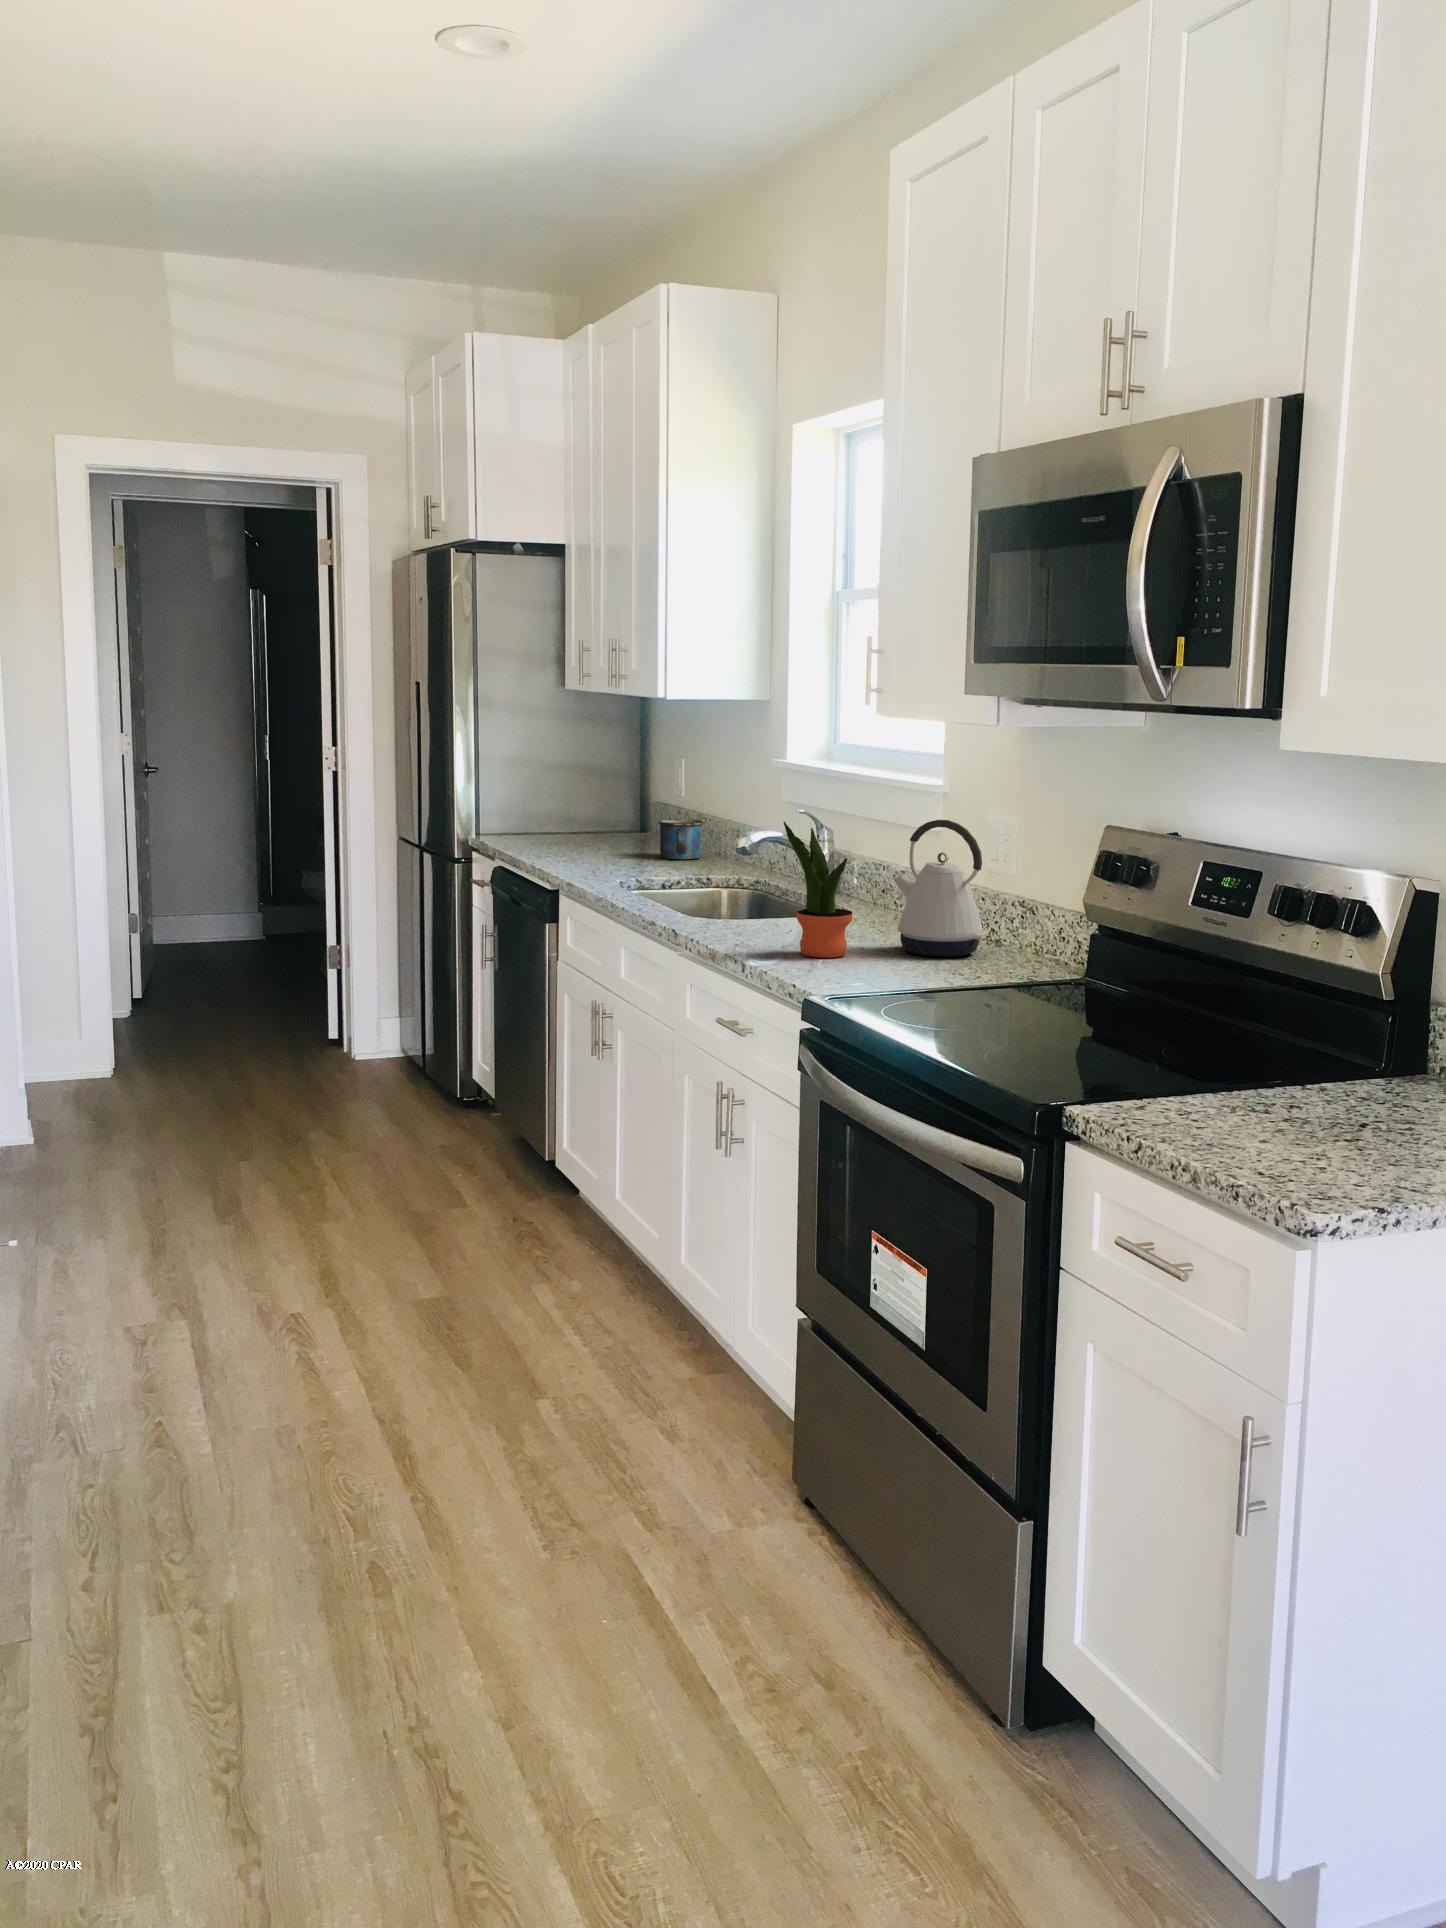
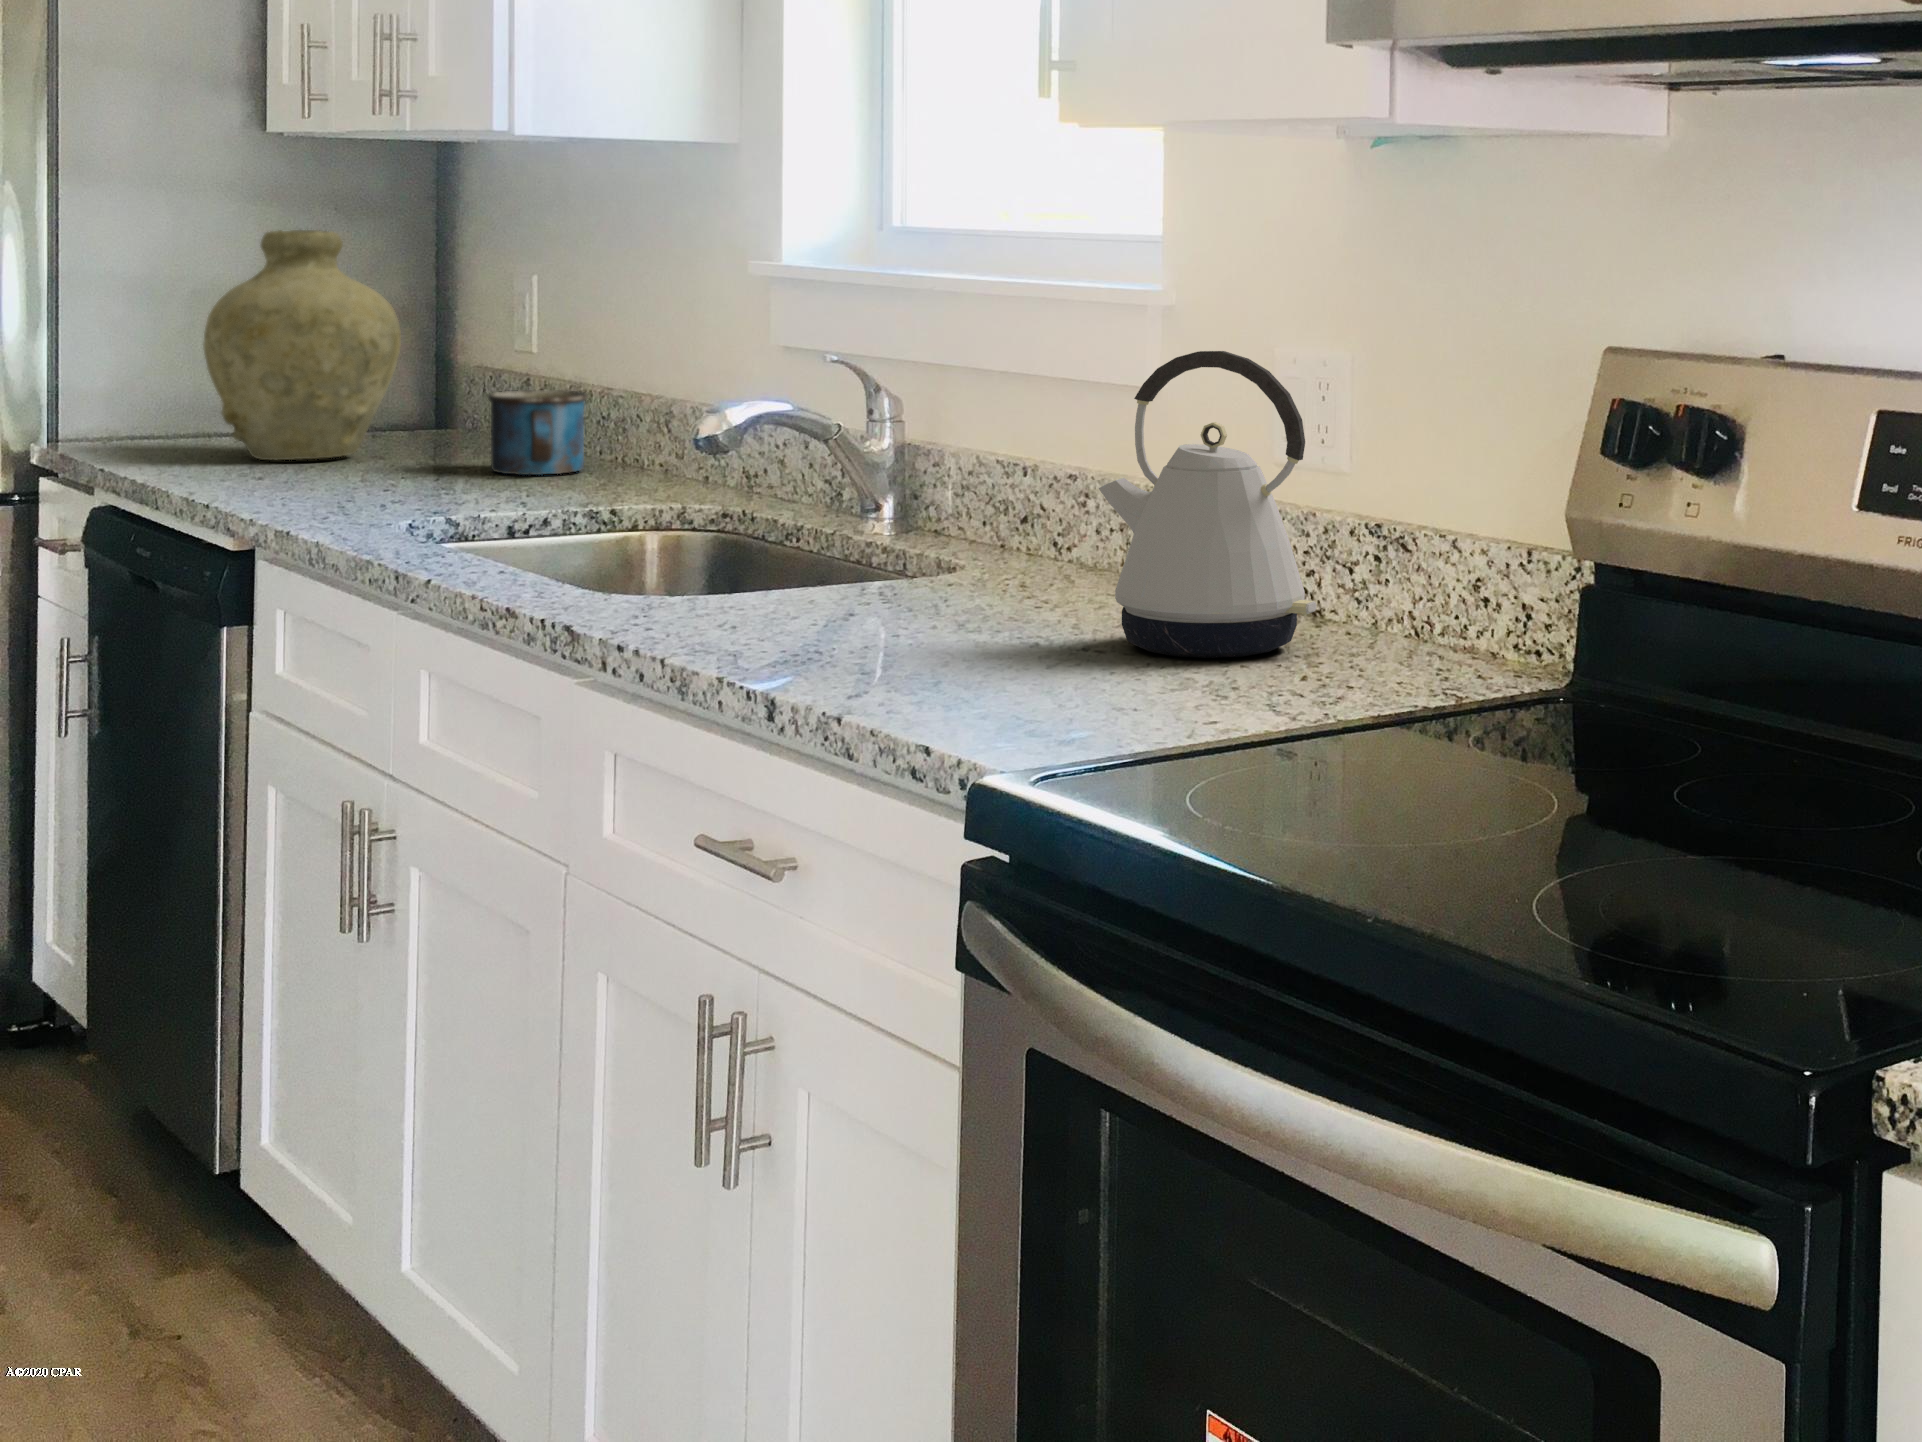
vase: none [539,742,622,849] -> present [203,230,401,460]
potted plant: present [784,822,852,958] -> none [860,354,1022,675]

